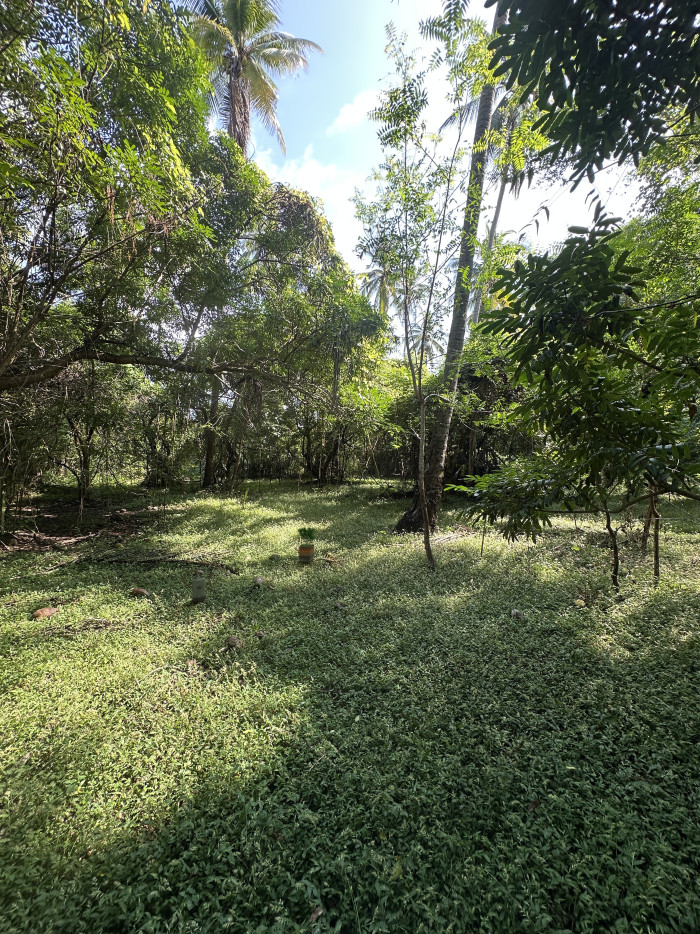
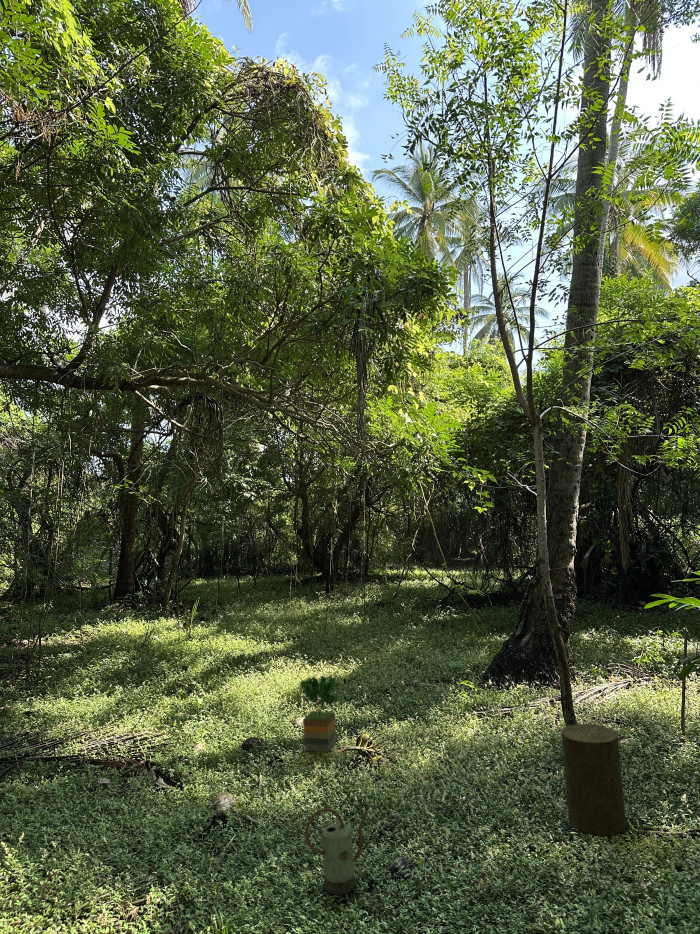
stool: none [414,550,439,597] -> present [561,724,626,835]
watering can: present [183,570,213,602] -> present [305,808,367,894]

